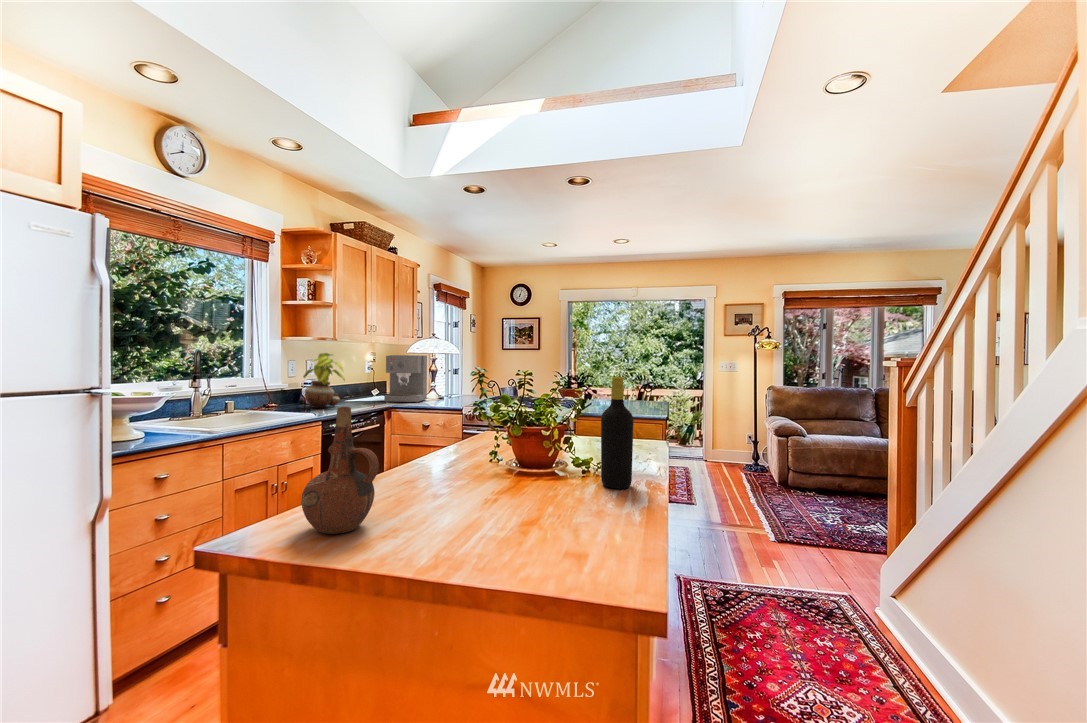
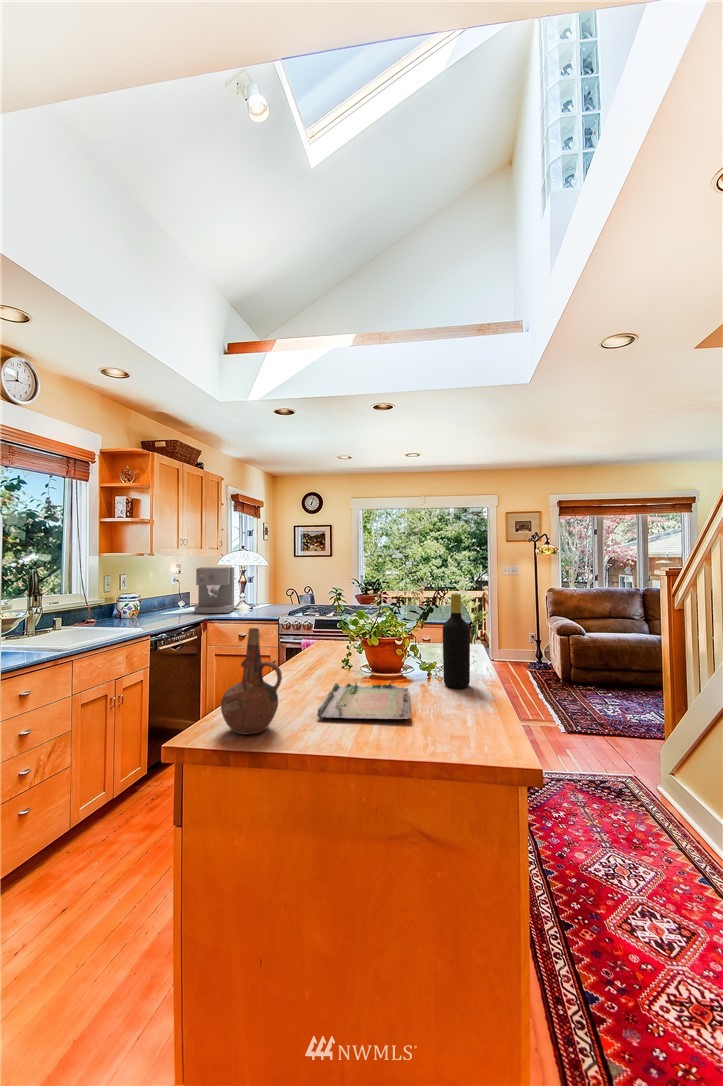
potted plant: present [303,353,345,408] -> none [120,568,163,622]
tray: none [426,473,555,524] -> present [317,680,411,719]

